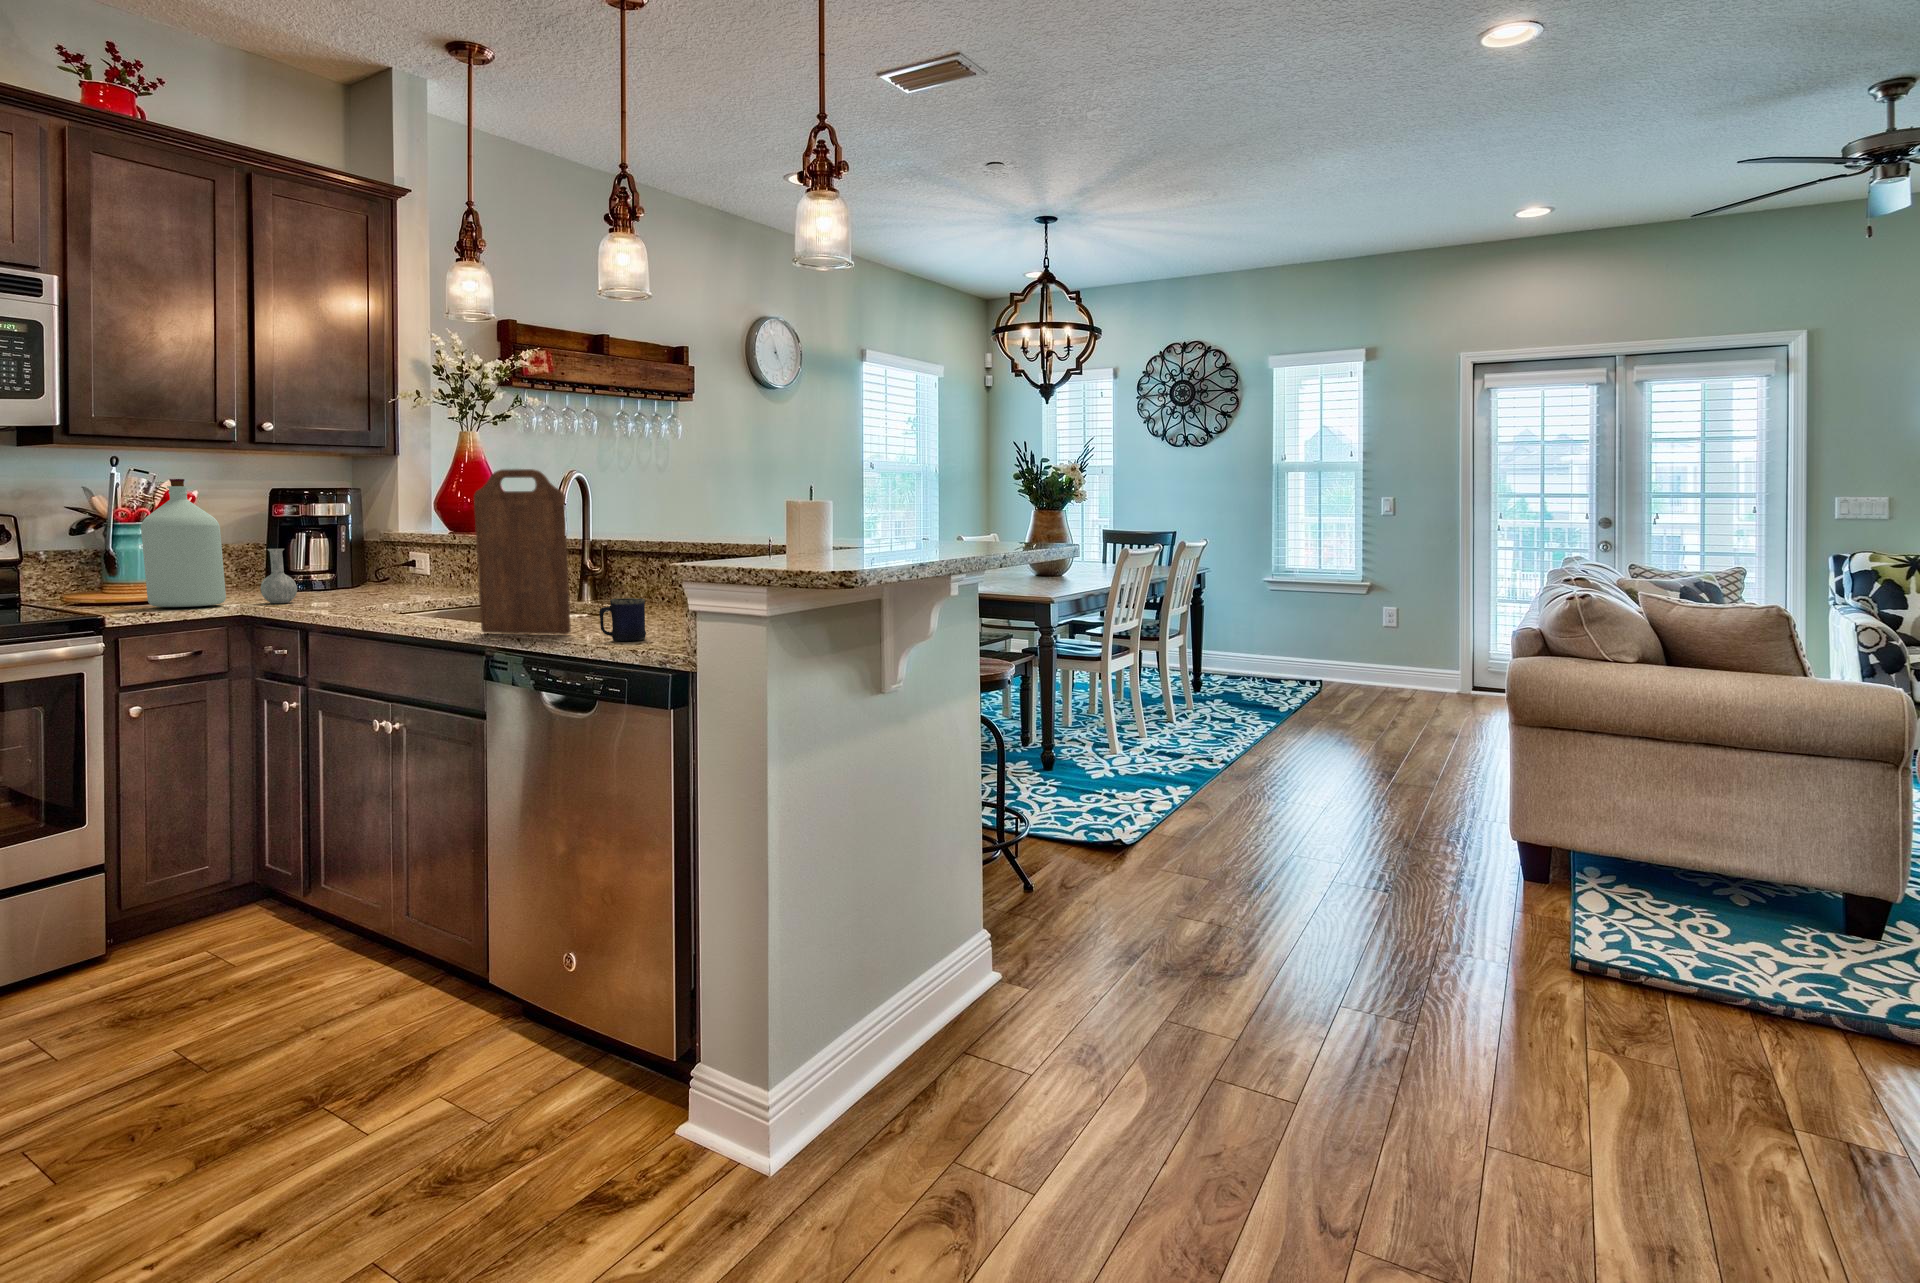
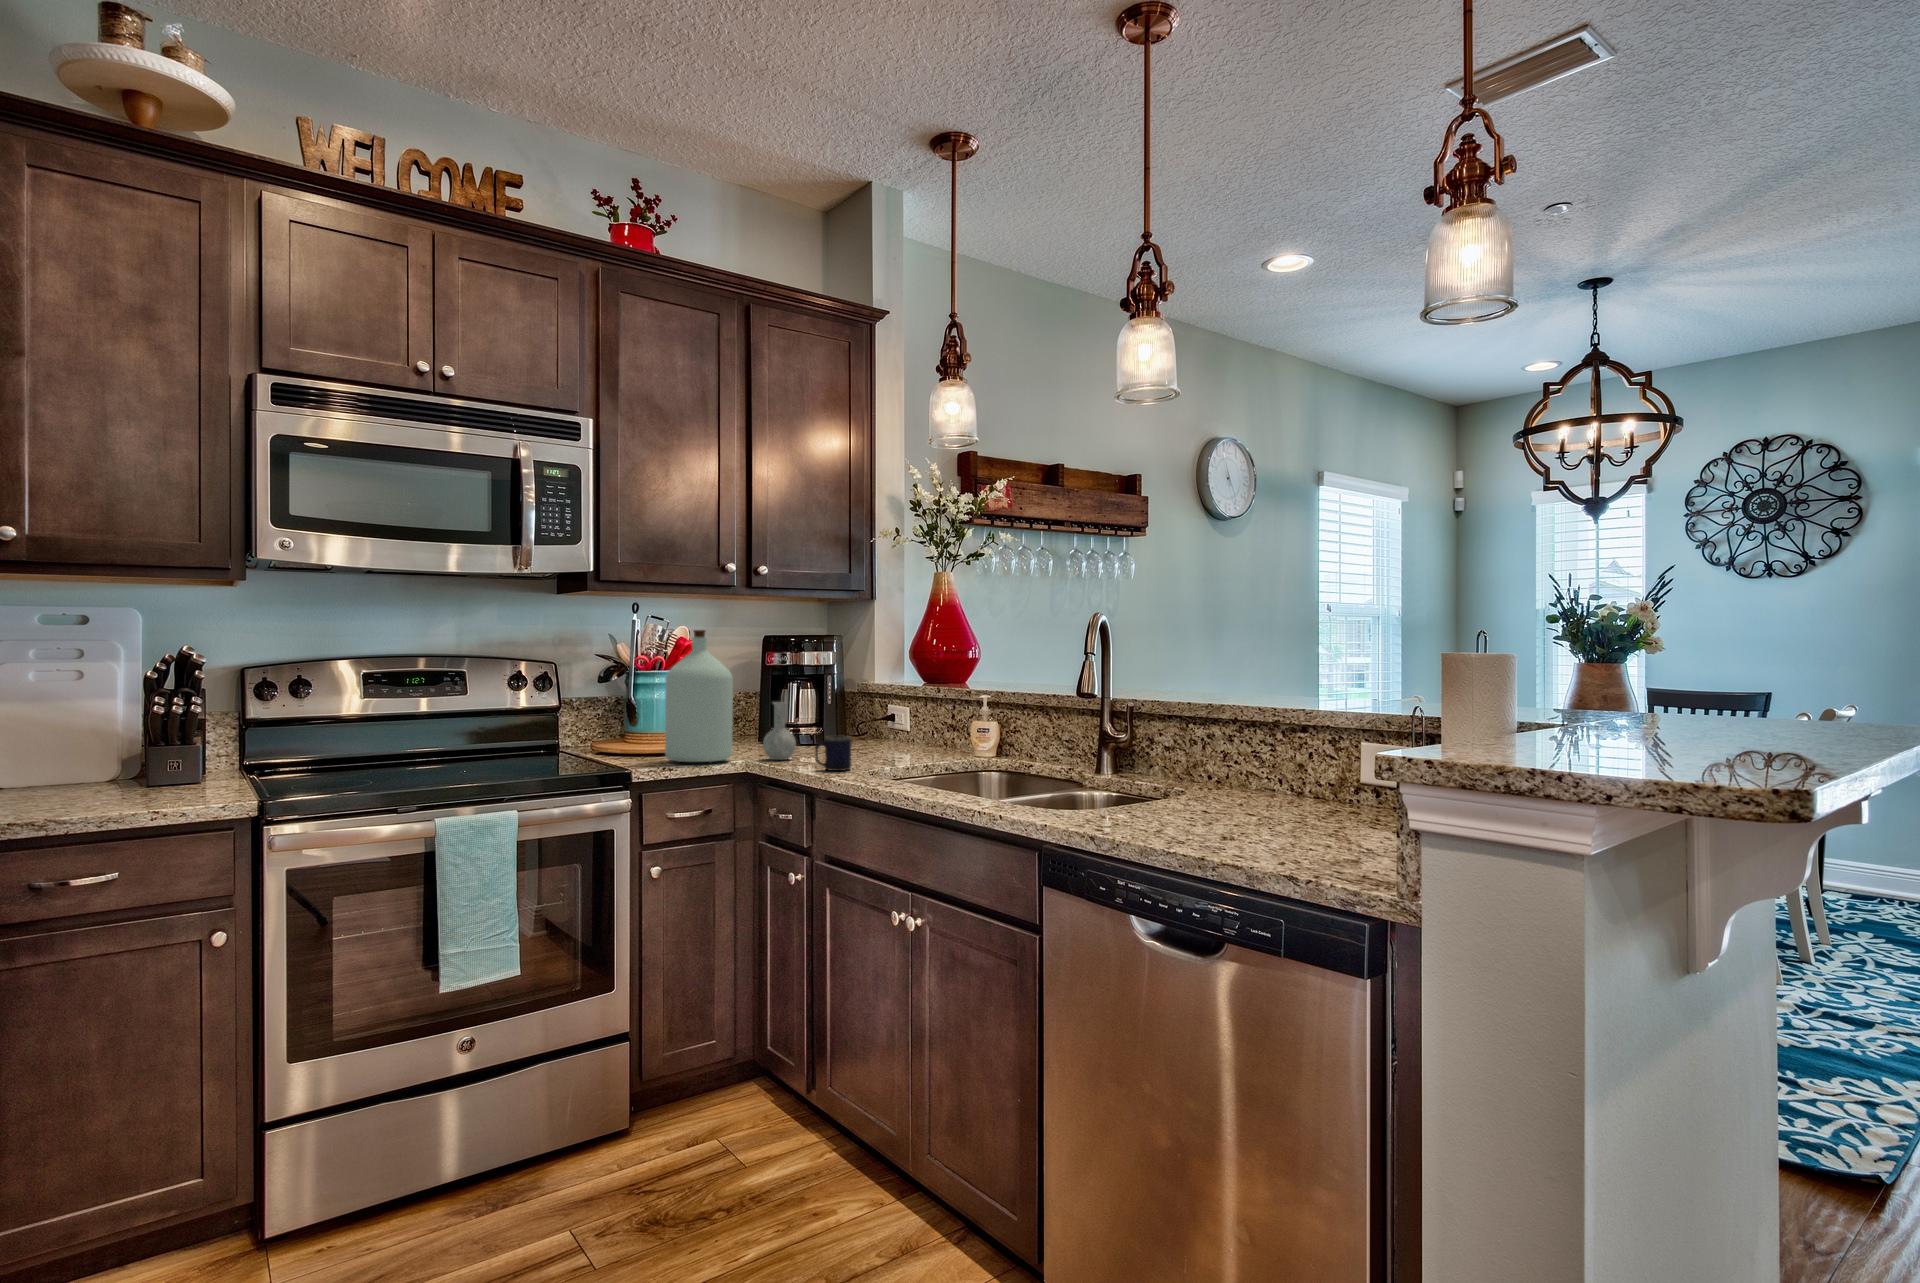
cutting board: present [474,469,571,635] -> none [1034,627,1144,830]
mug: present [599,598,646,641] -> present [815,736,852,771]

